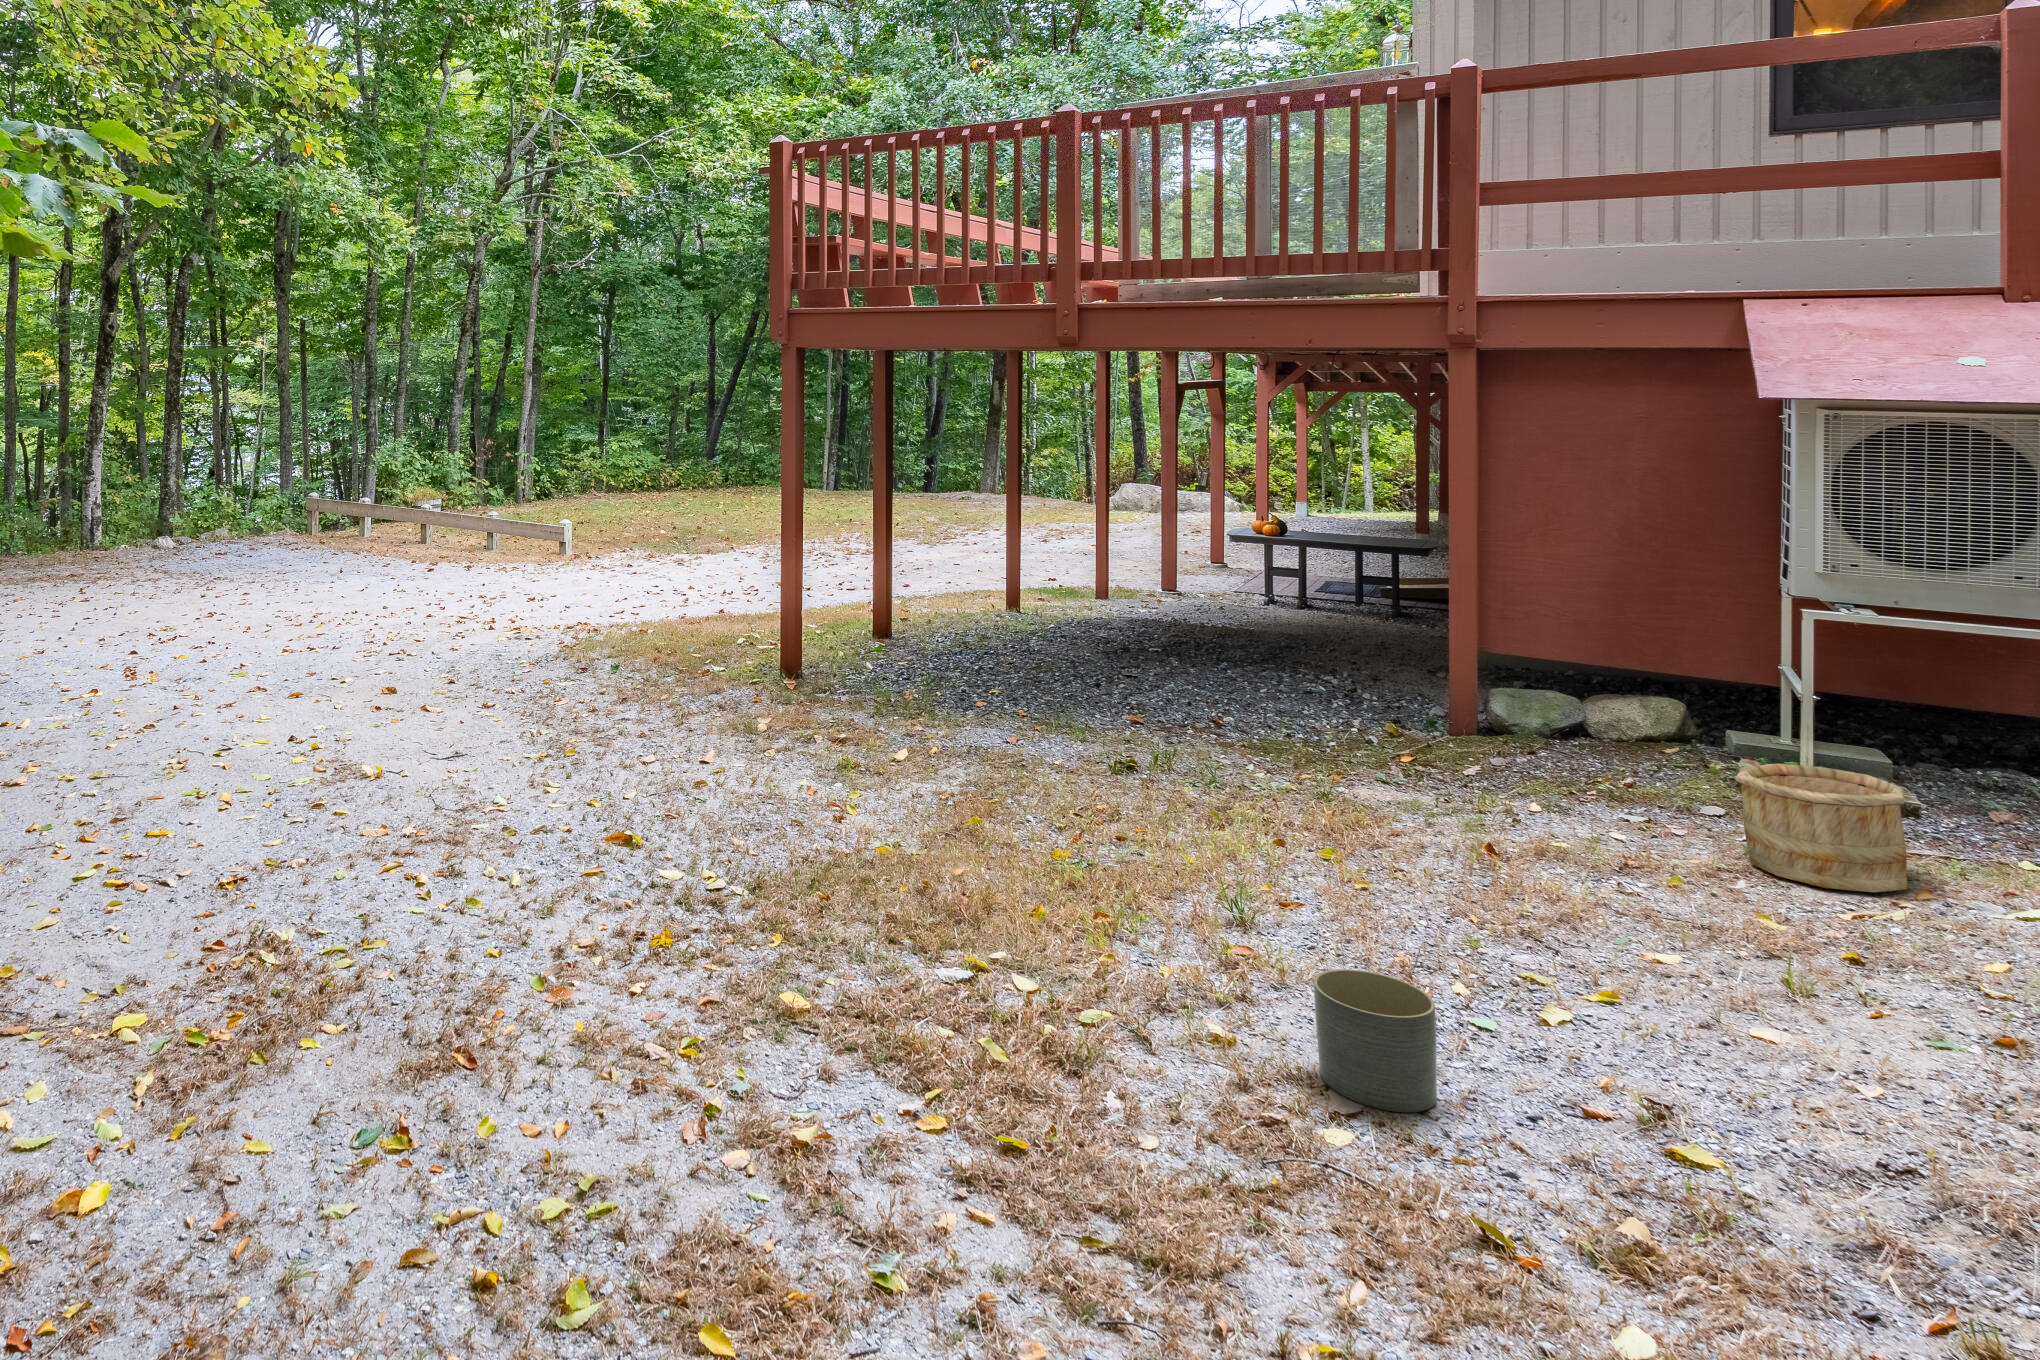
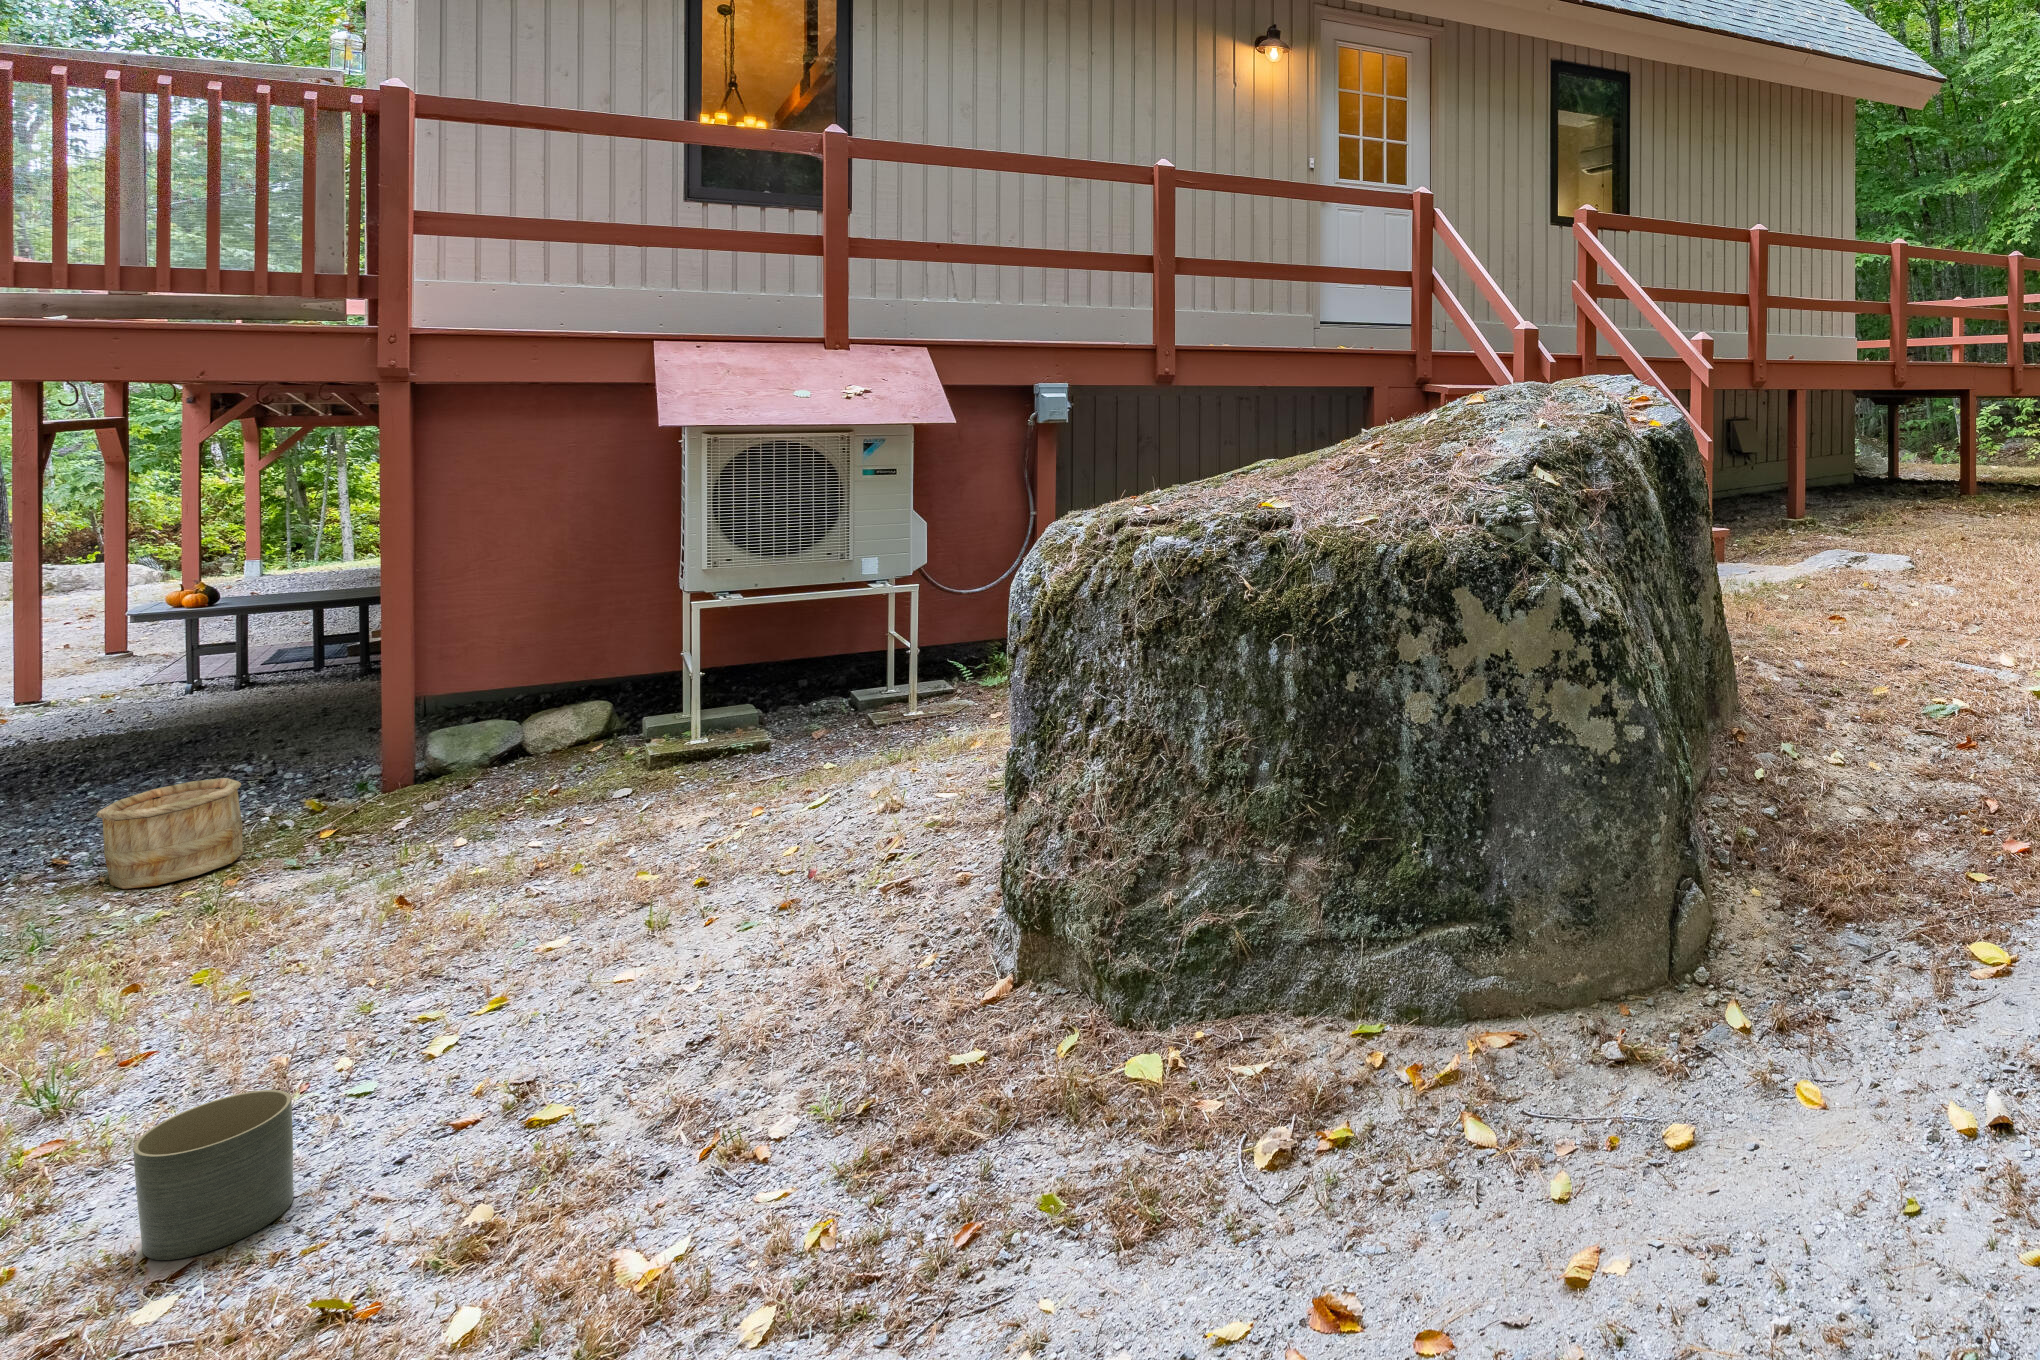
wooden bucket: present [1735,764,1907,892] -> present [96,778,243,889]

